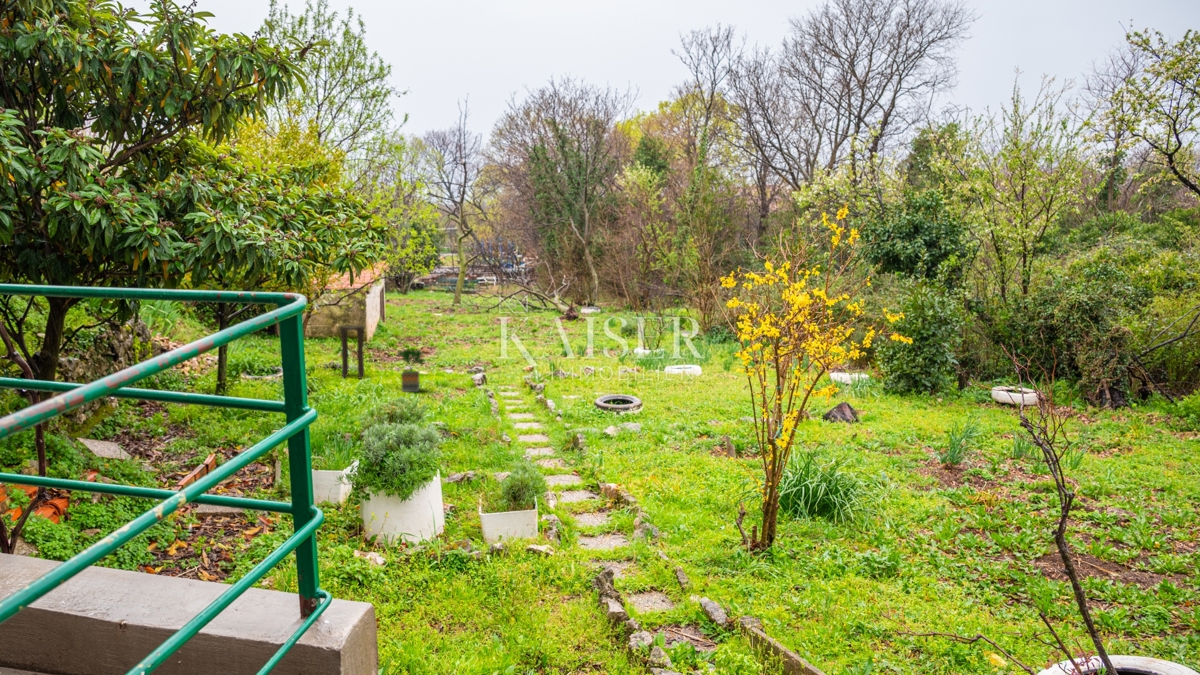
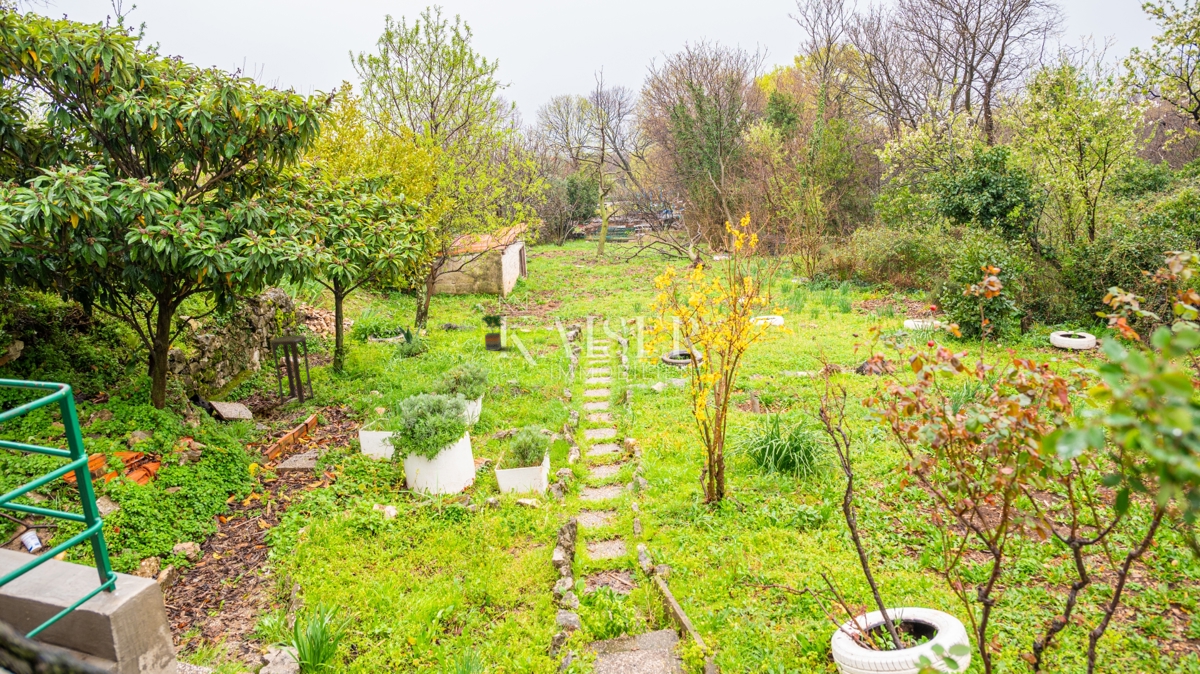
stool: present [339,325,365,379] -> present [270,335,314,404]

